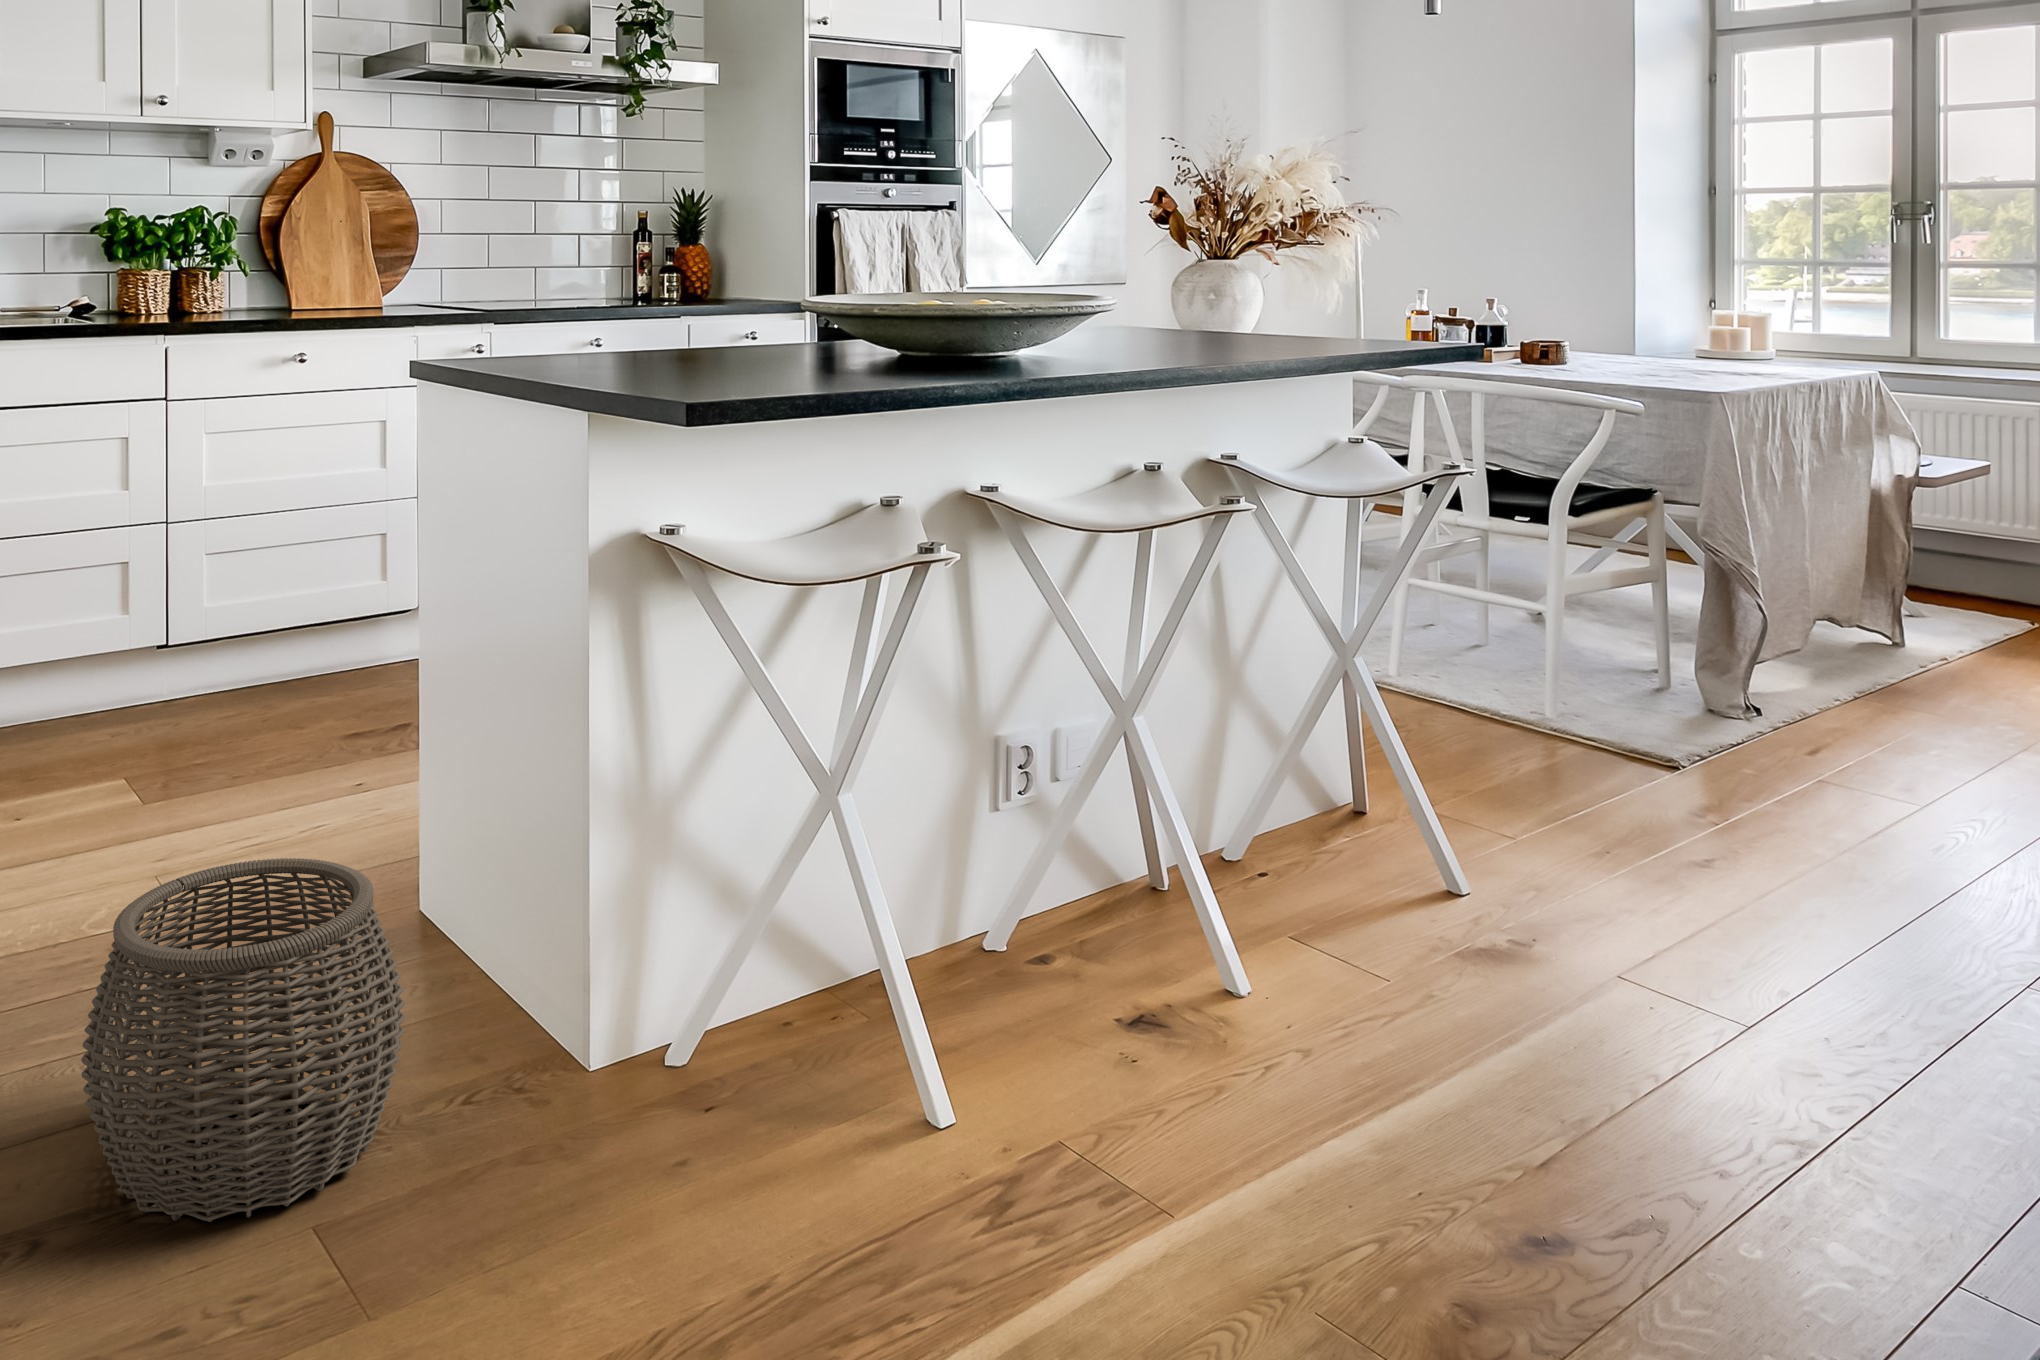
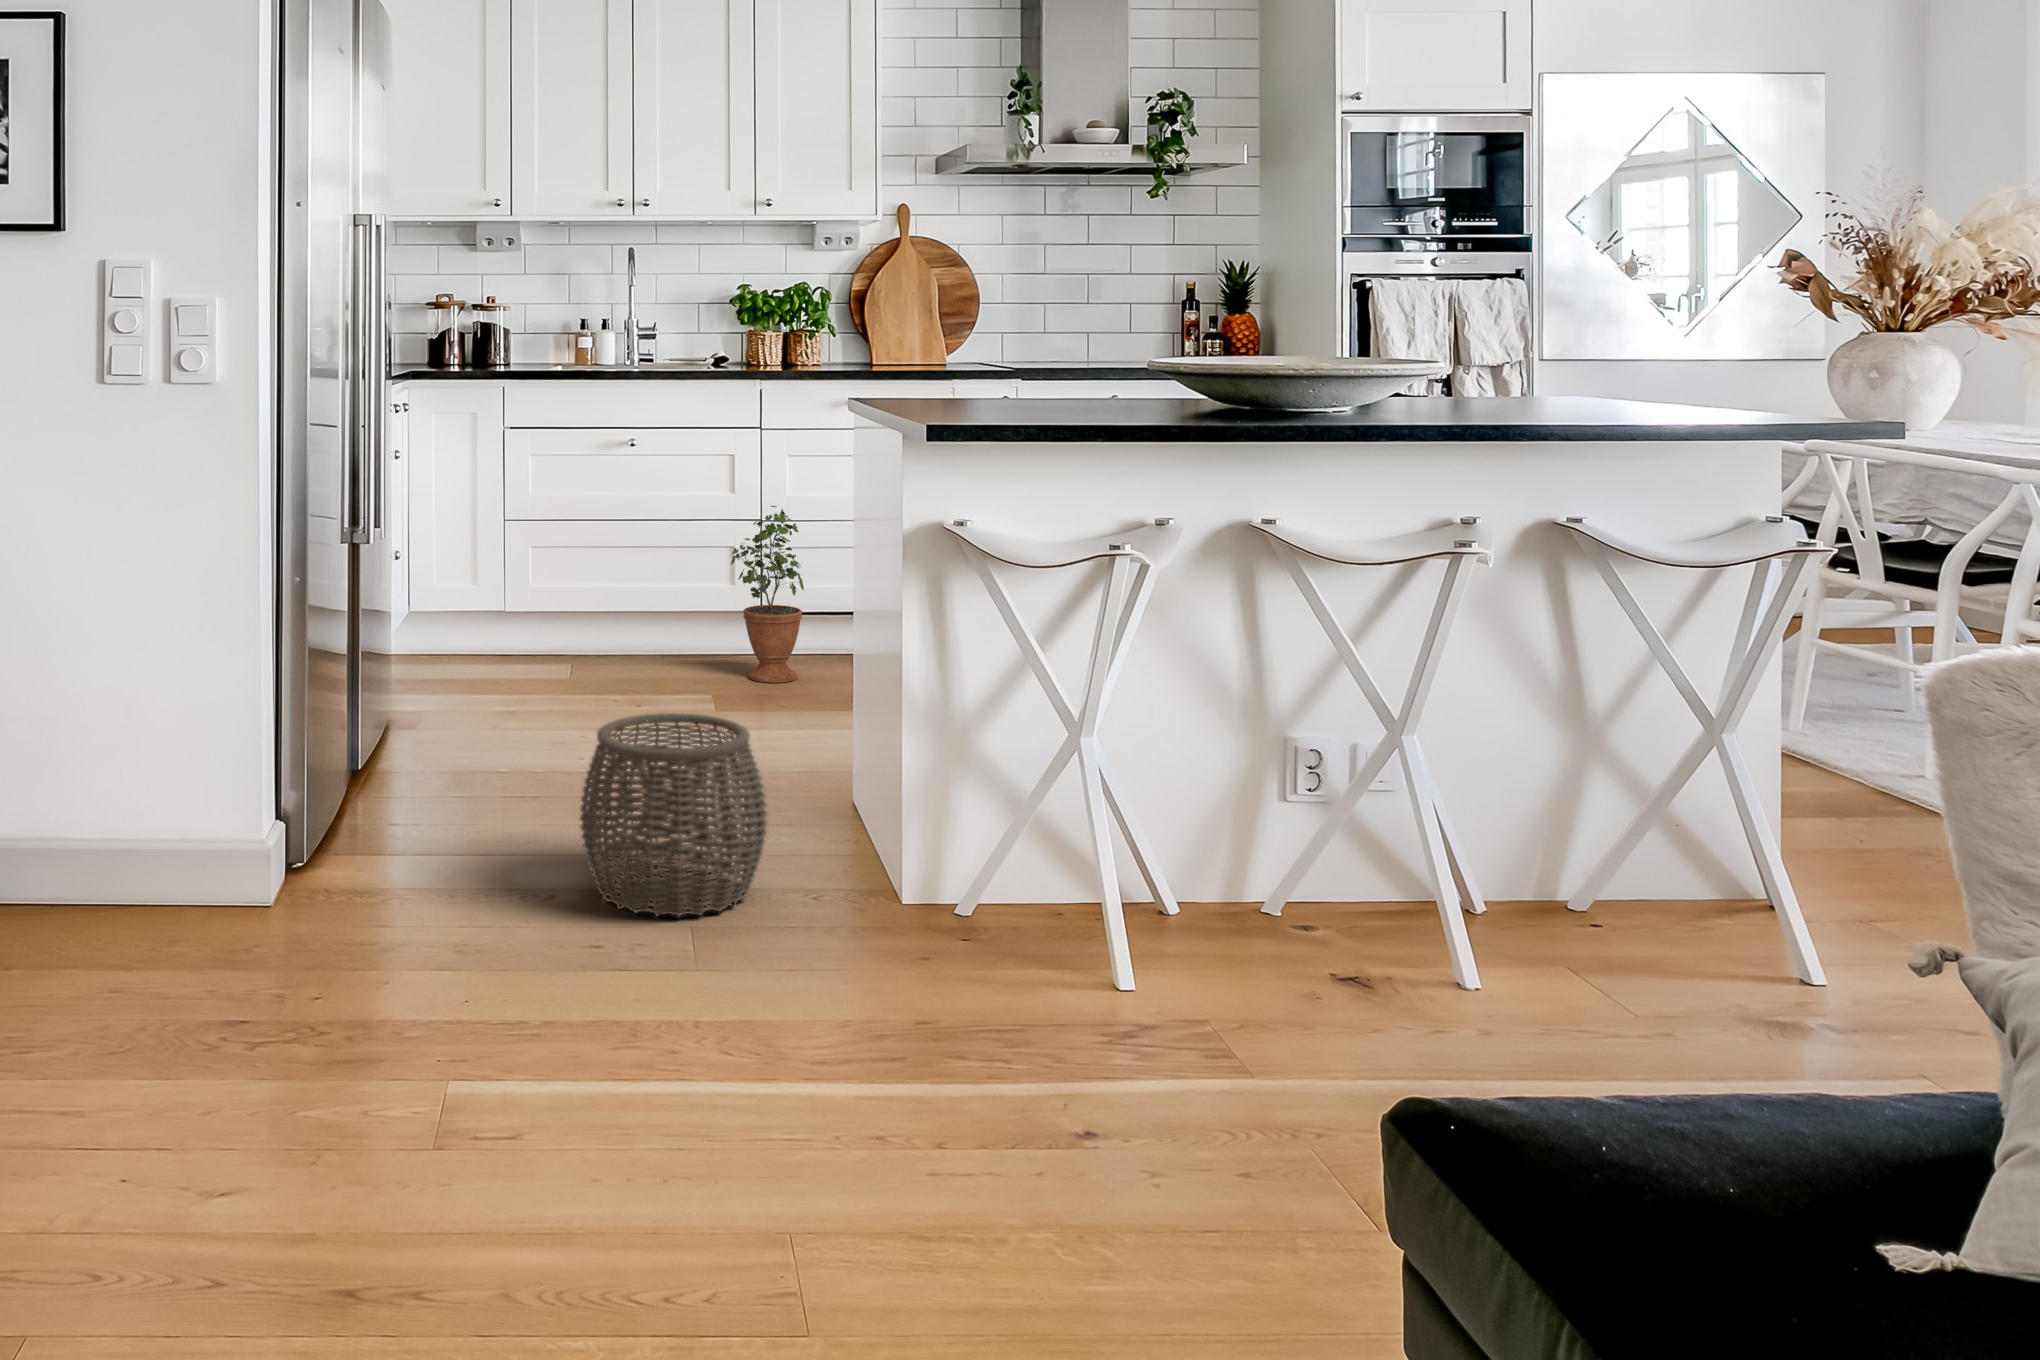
potted plant: none [131,501,238,738] -> present [731,506,804,683]

